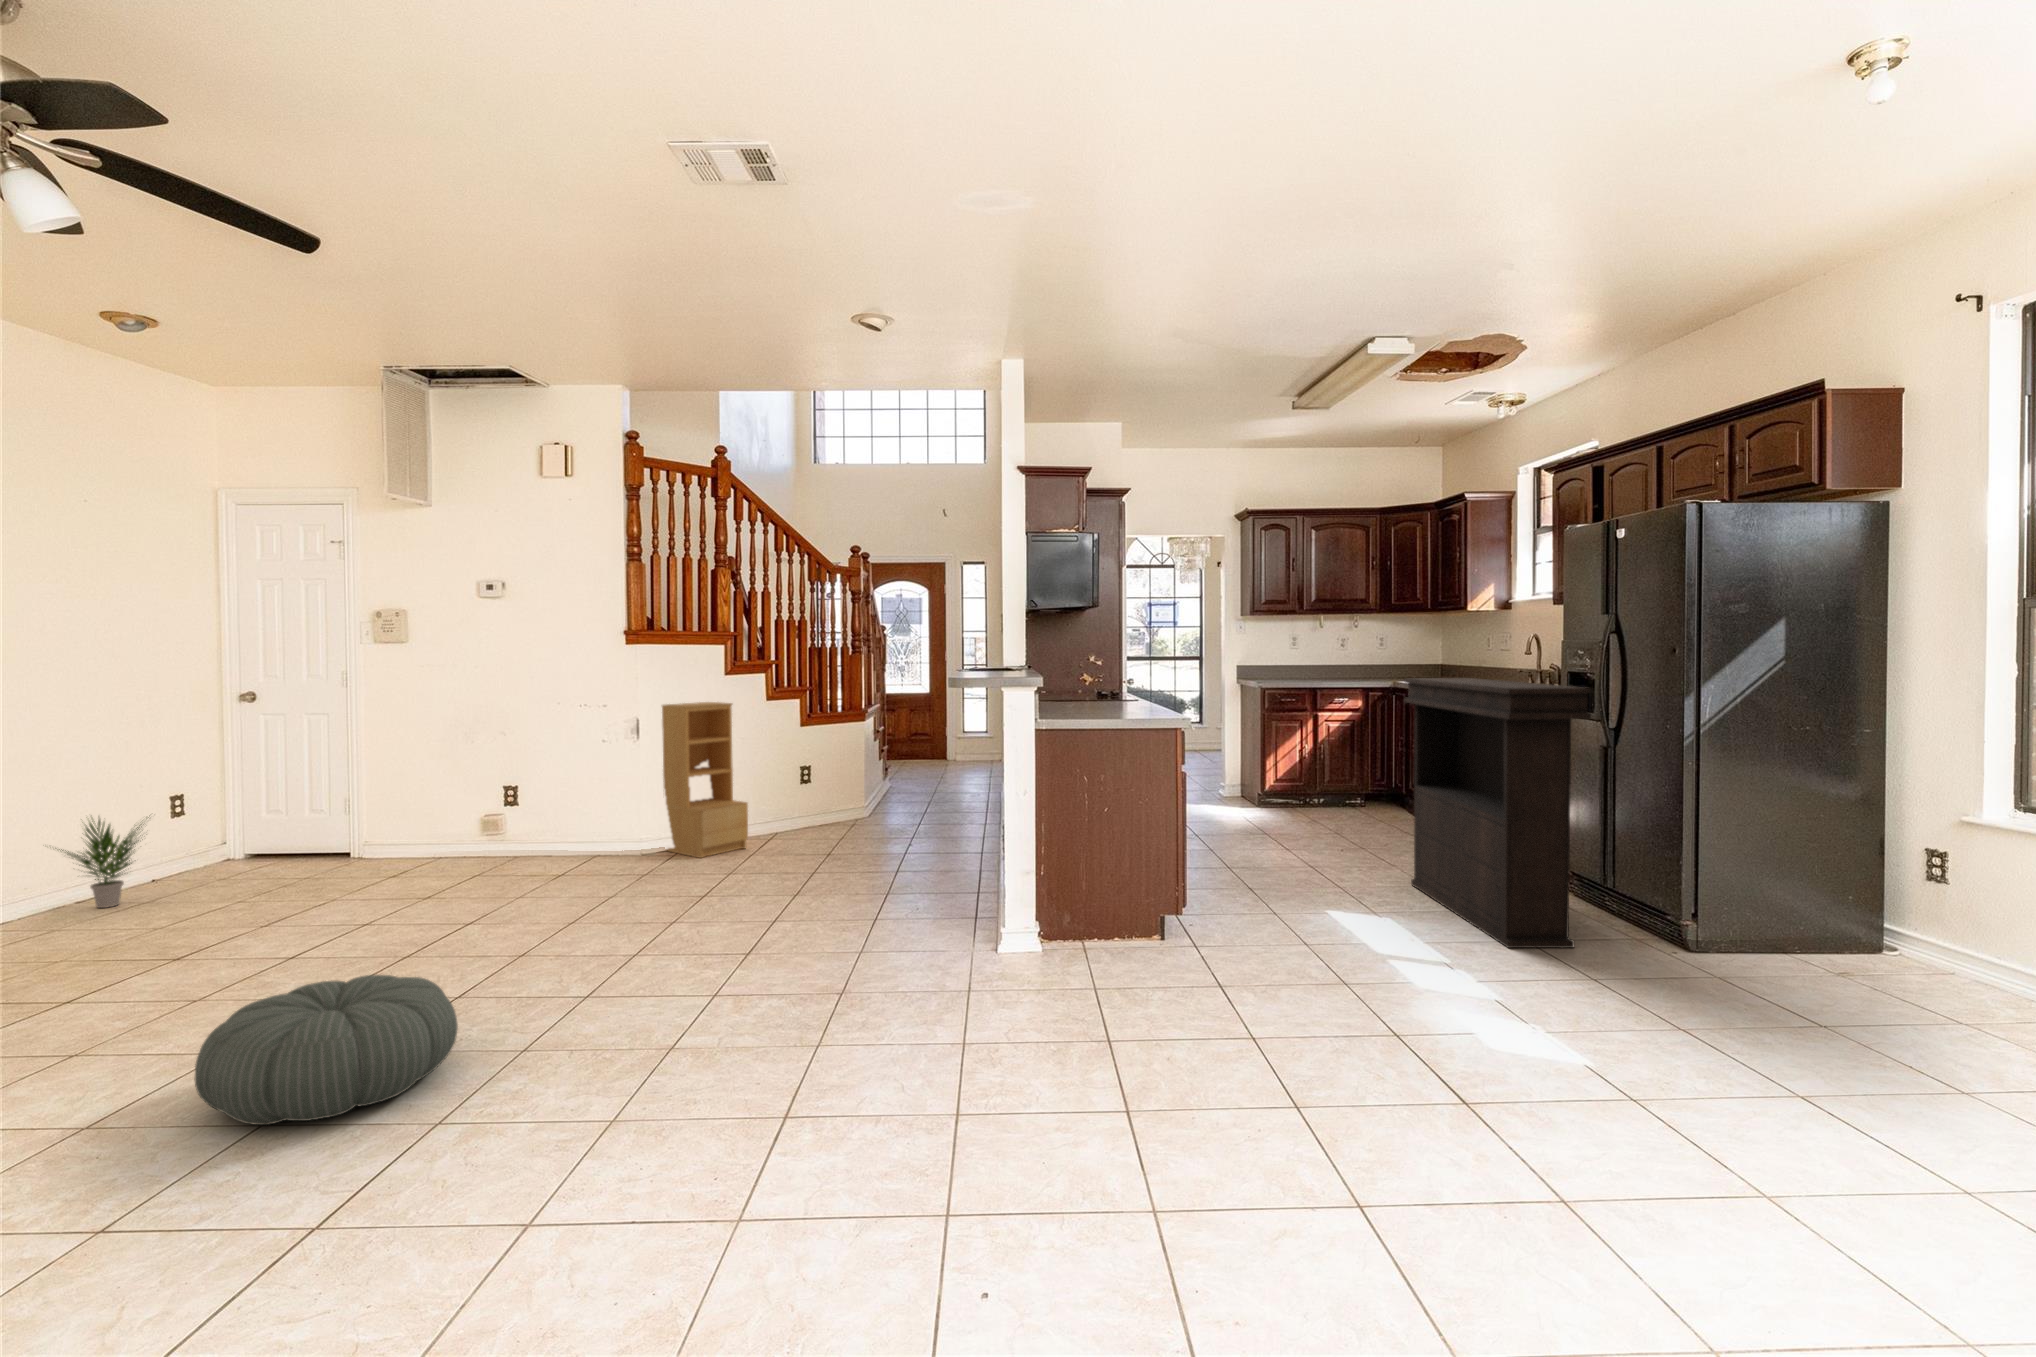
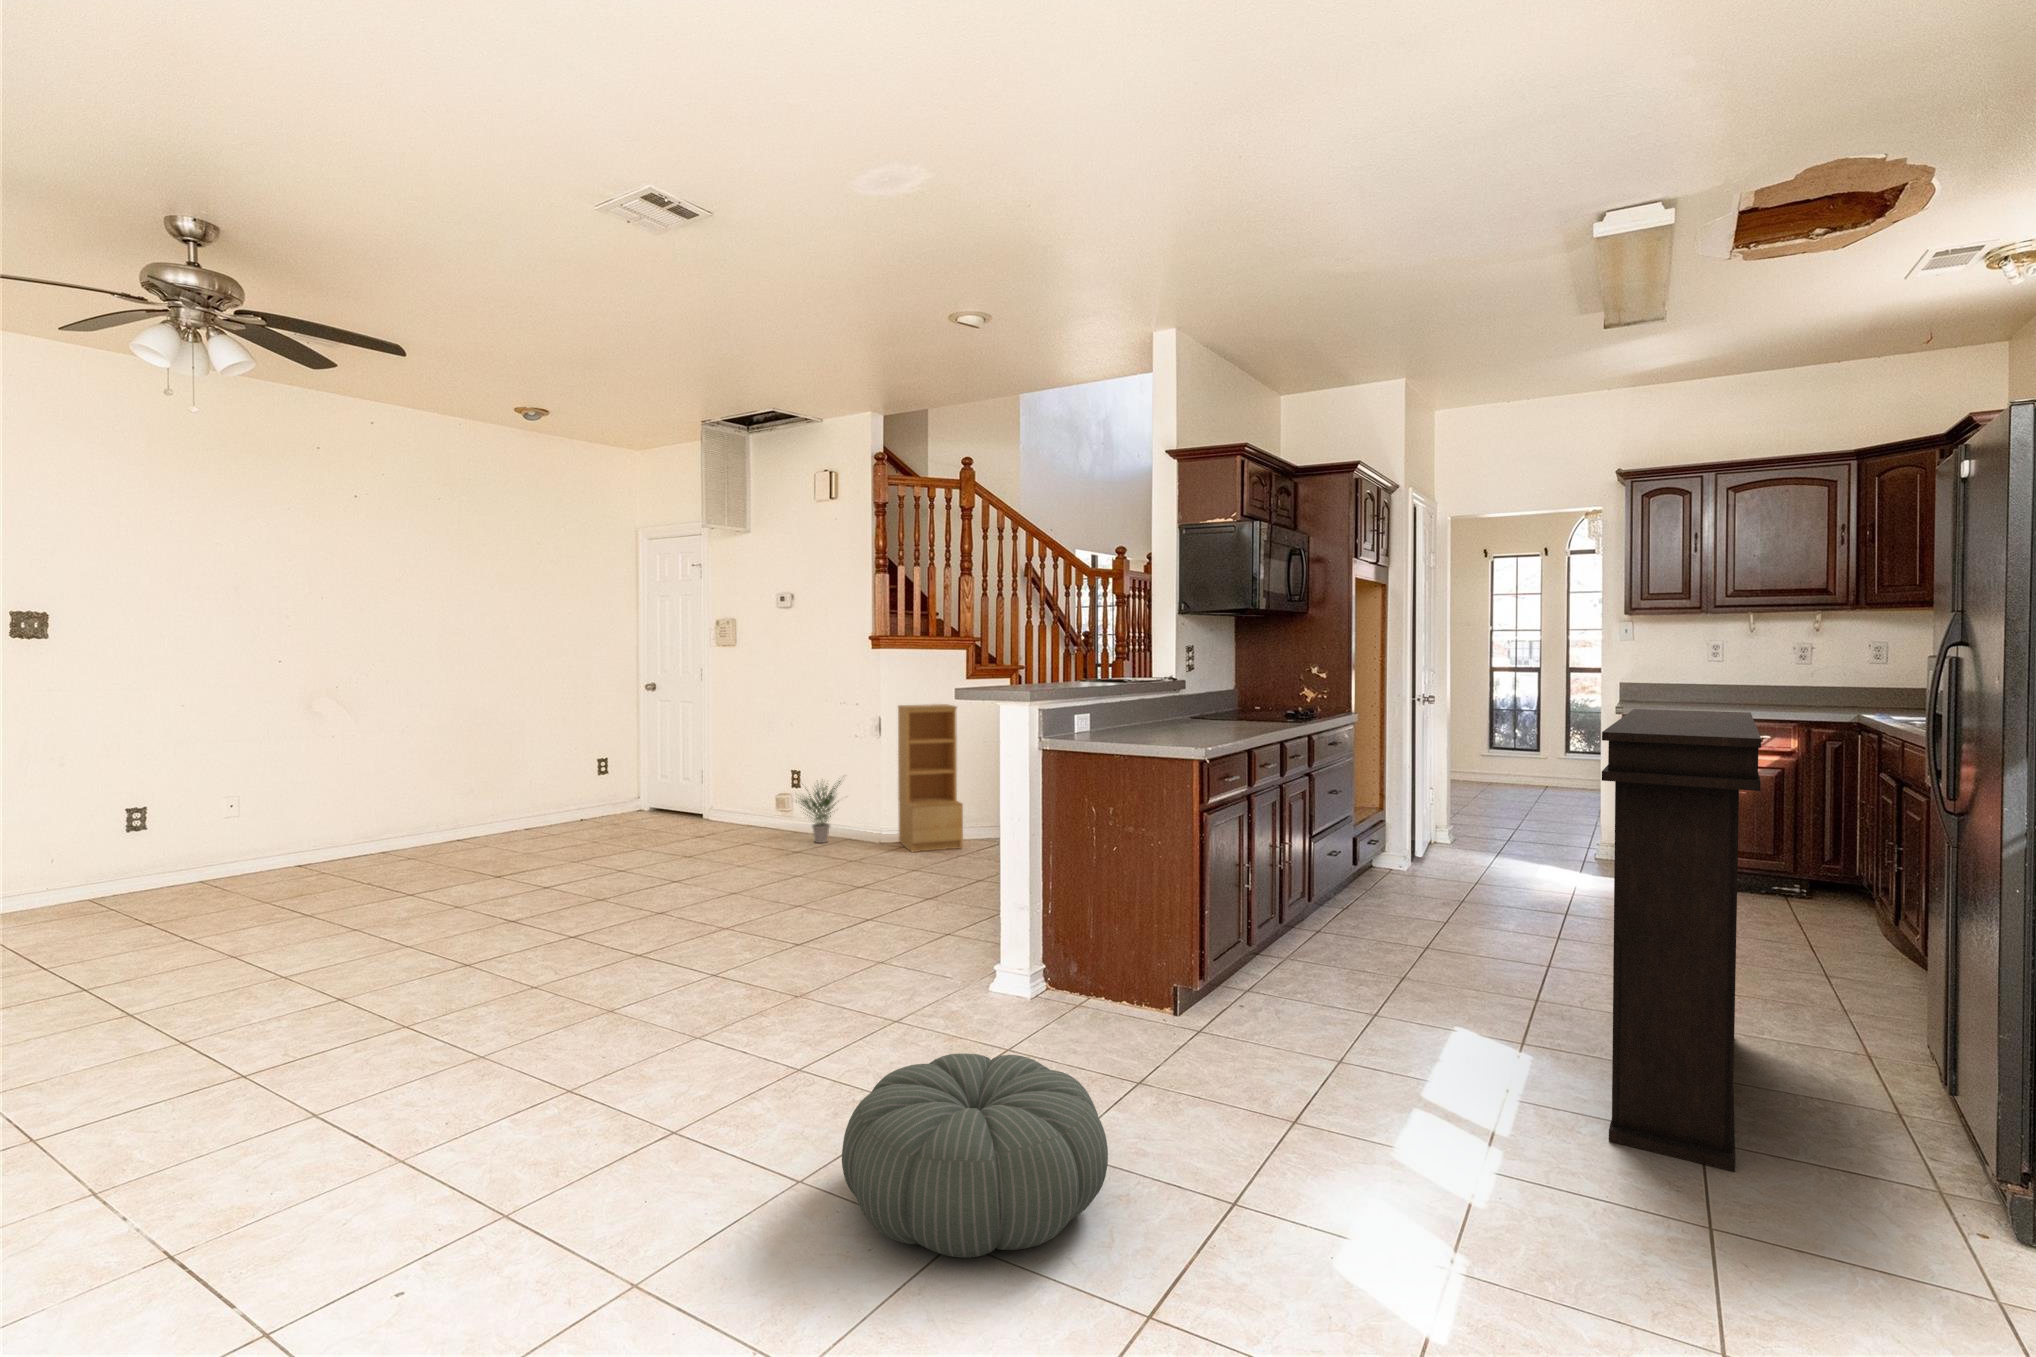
potted plant: present [55,817,149,908] -> present [801,781,840,843]
pouf: present [194,975,458,1125] -> present [842,1053,1108,1258]

